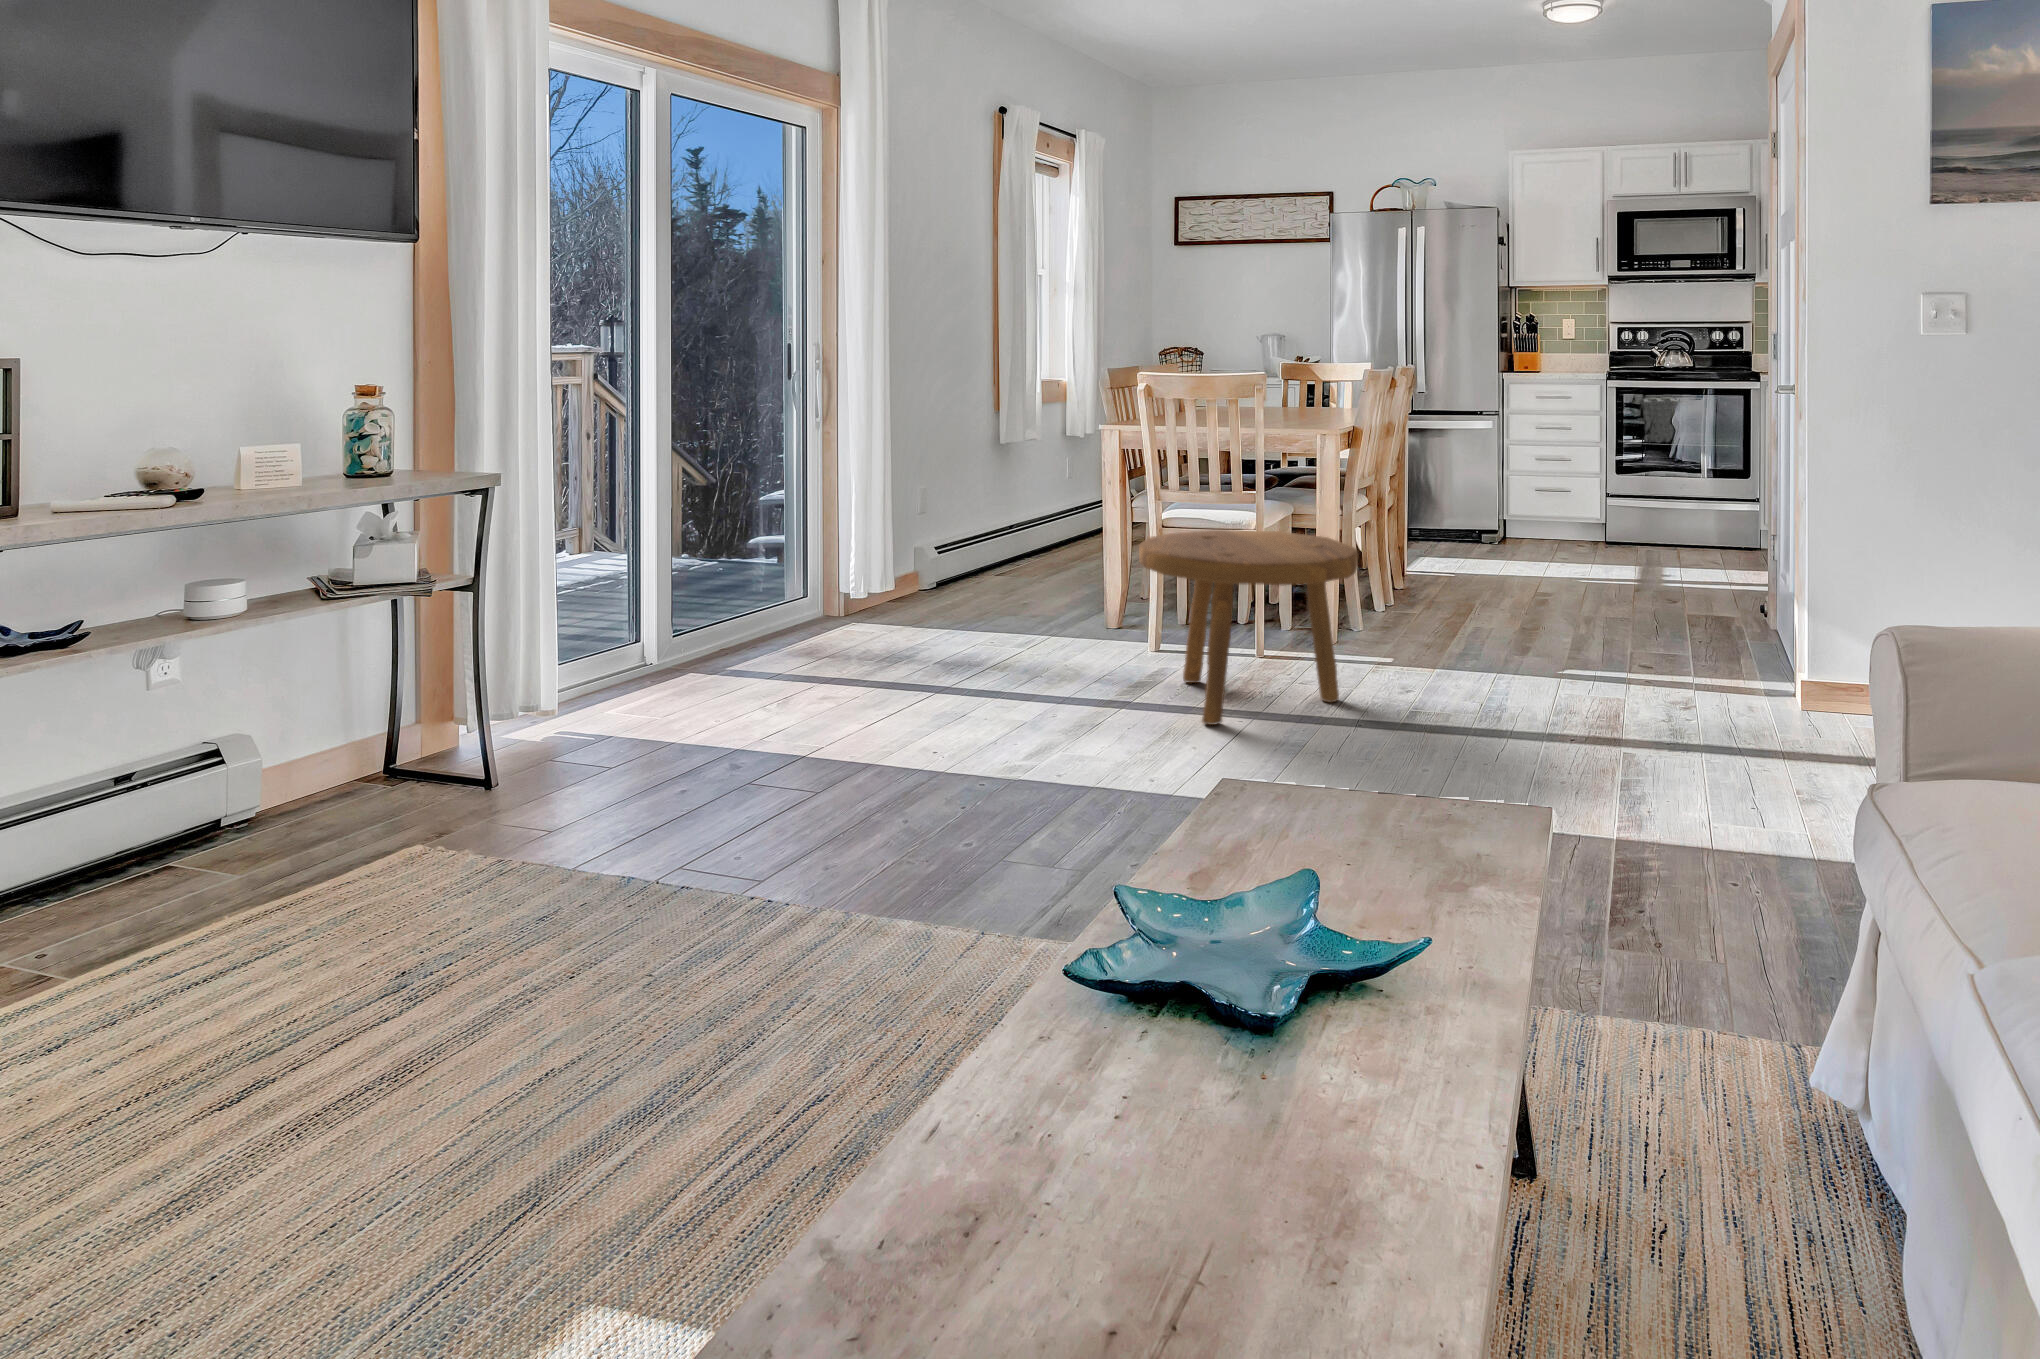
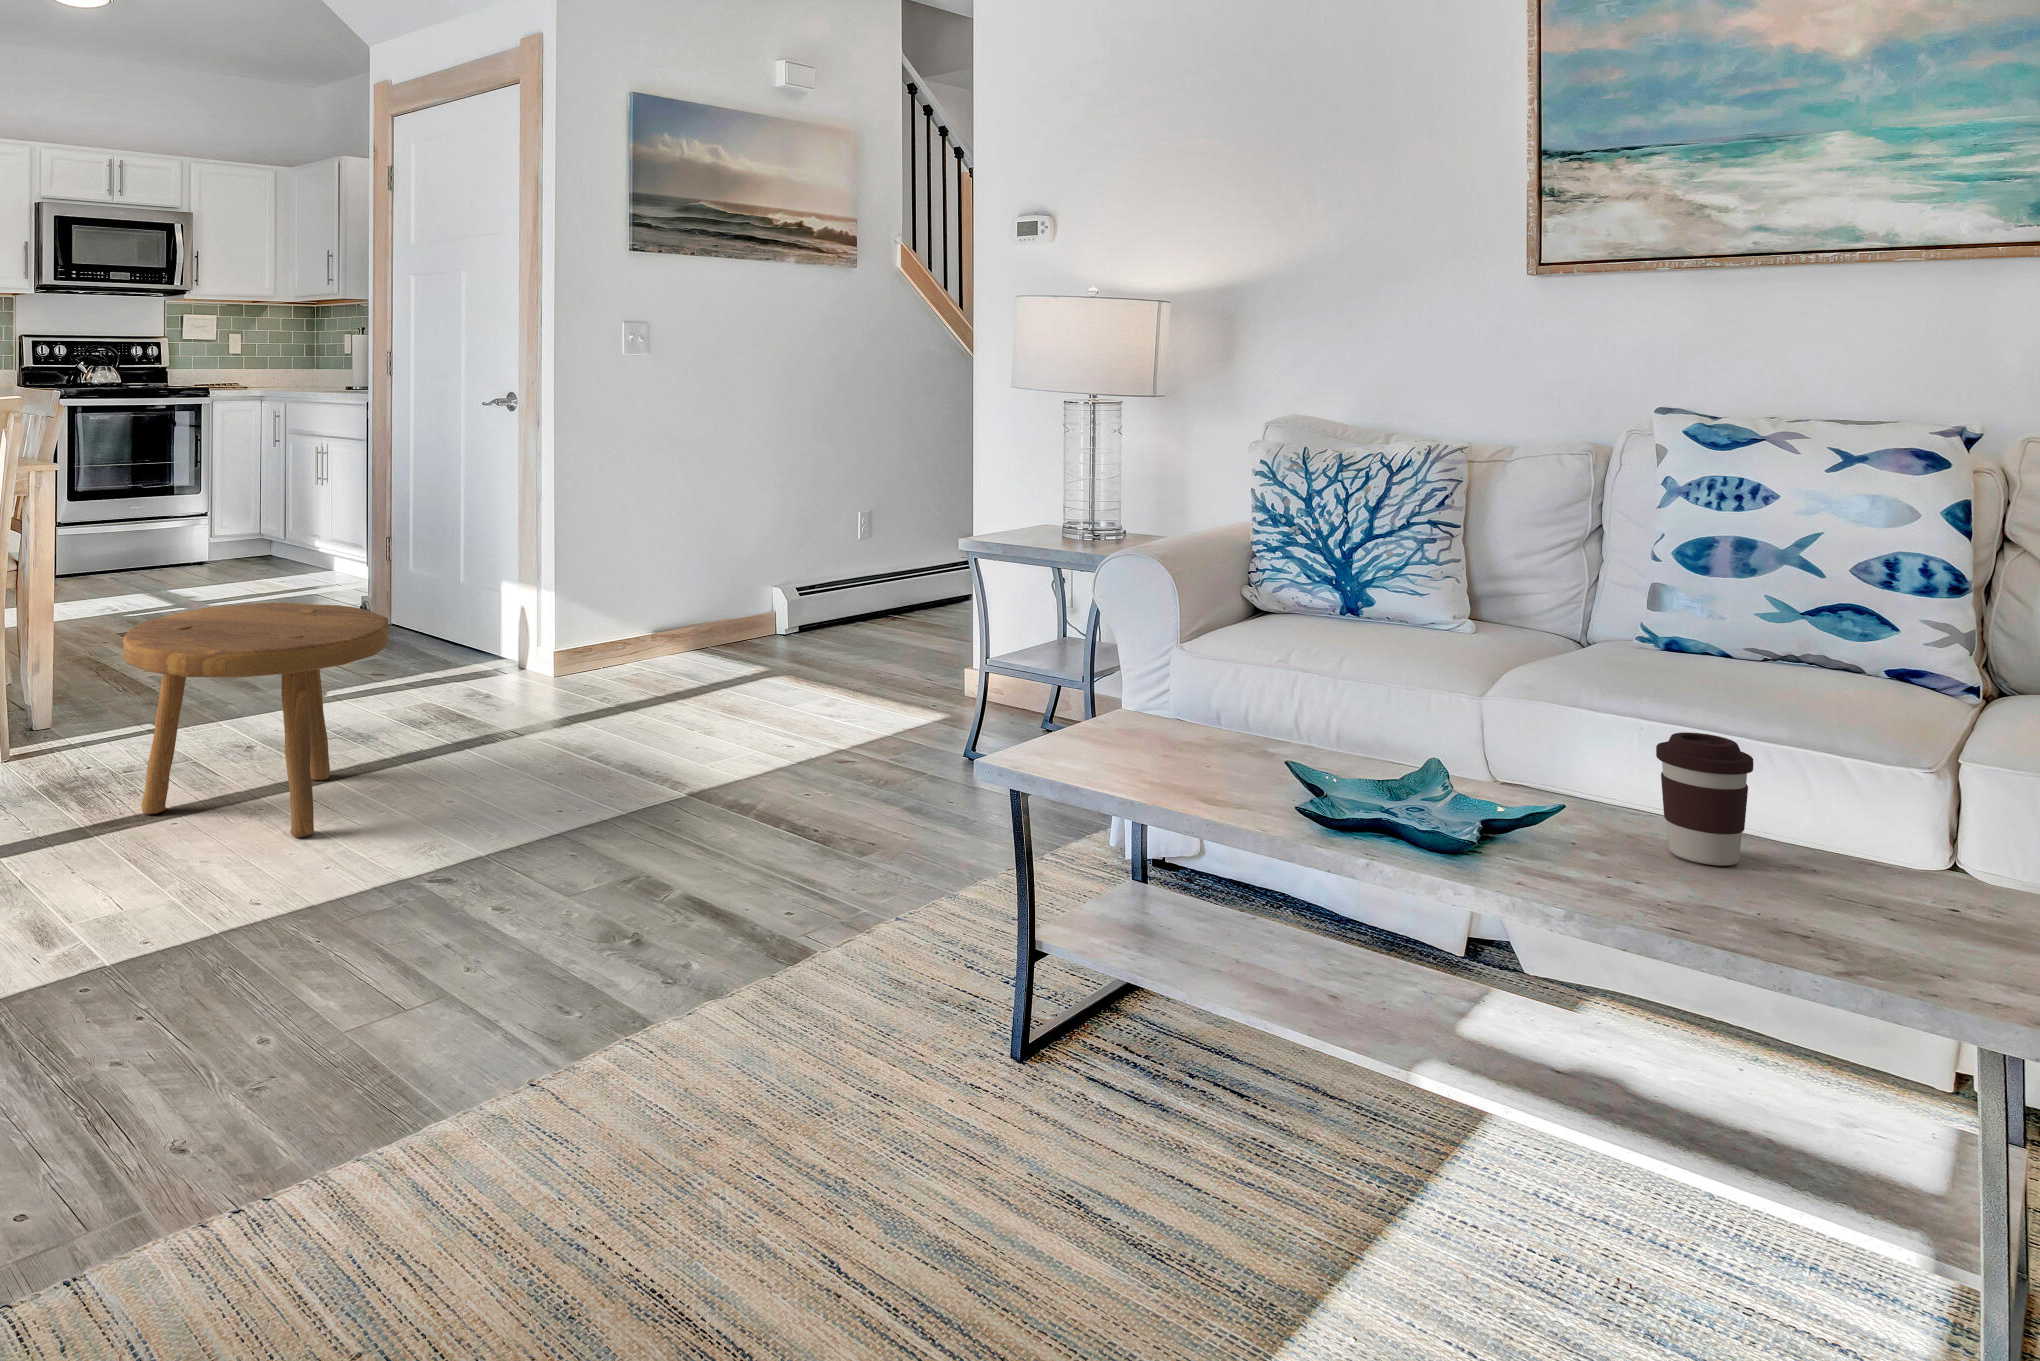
coffee cup: none [1016,909,1162,1176] -> present [1656,732,1753,866]

